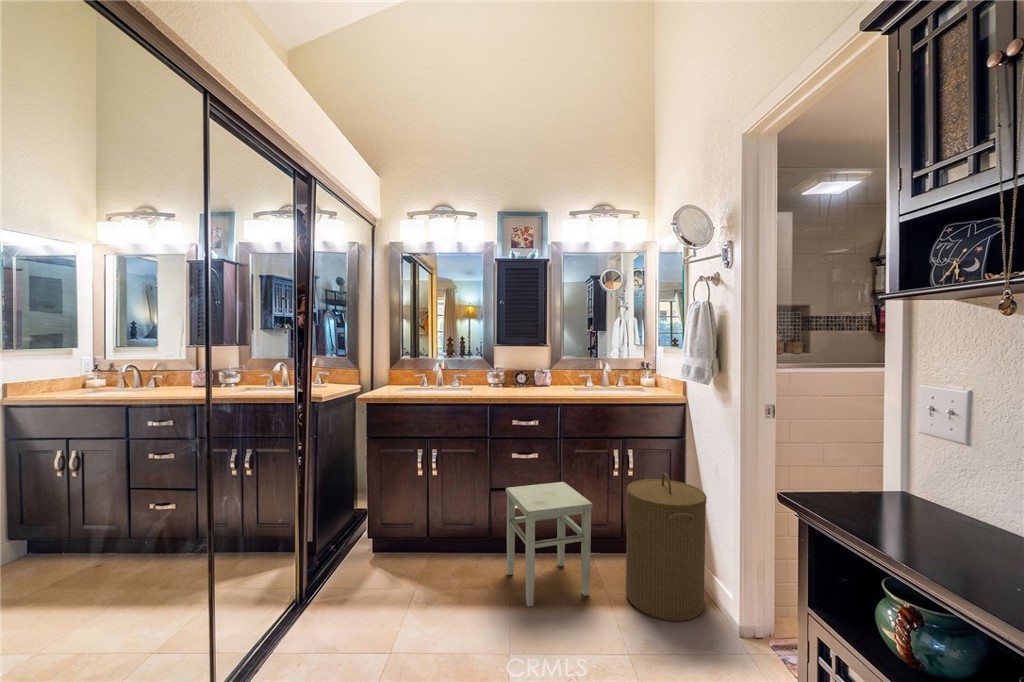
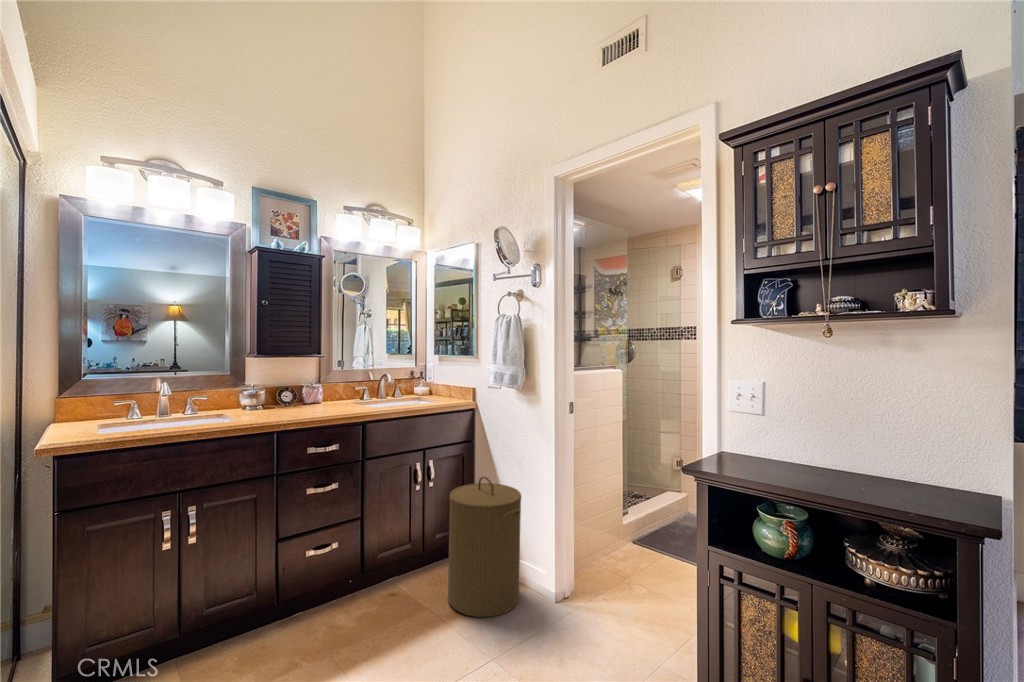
stool: present [506,482,593,607] -> none [312,509,423,662]

